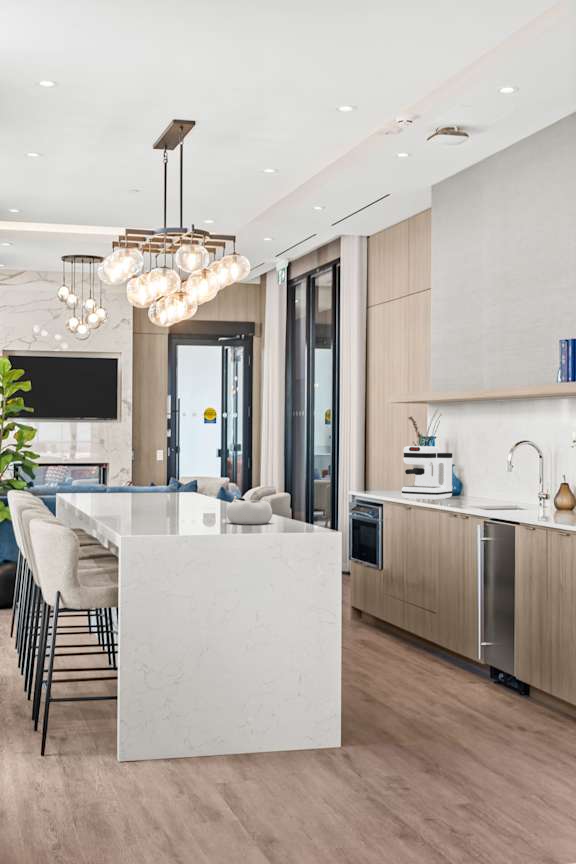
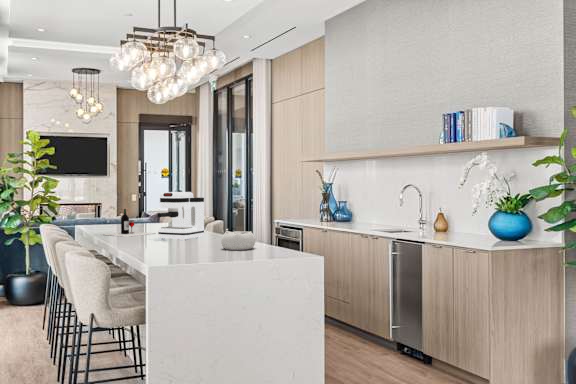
coffee maker: present [401,446,452,500] -> present [158,192,204,240]
wine bottle: none [84,470,161,508] -> present [103,209,154,237]

